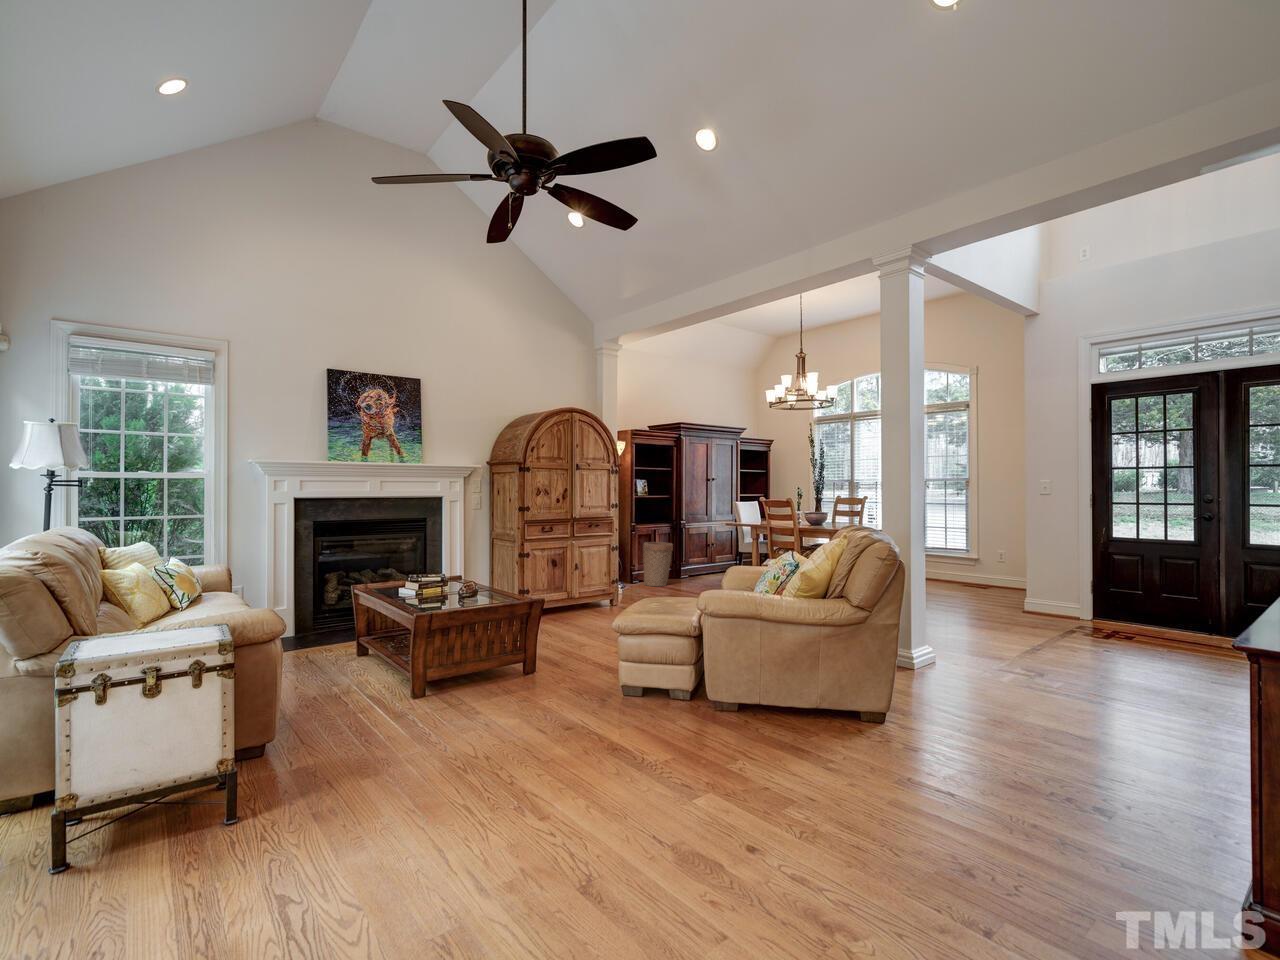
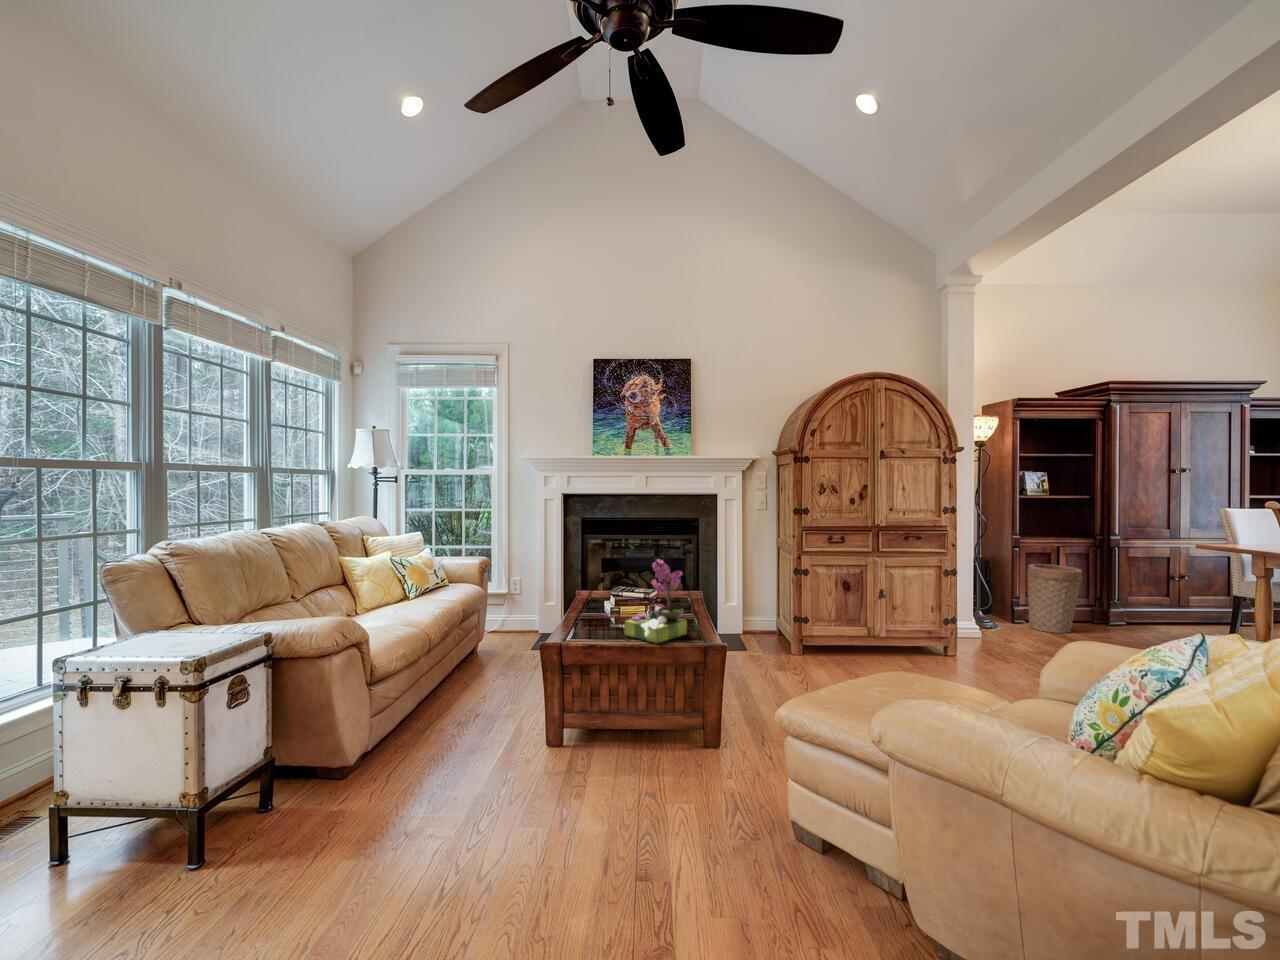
flower arrangement: none [457,546,500,607] -> present [624,559,687,643]

